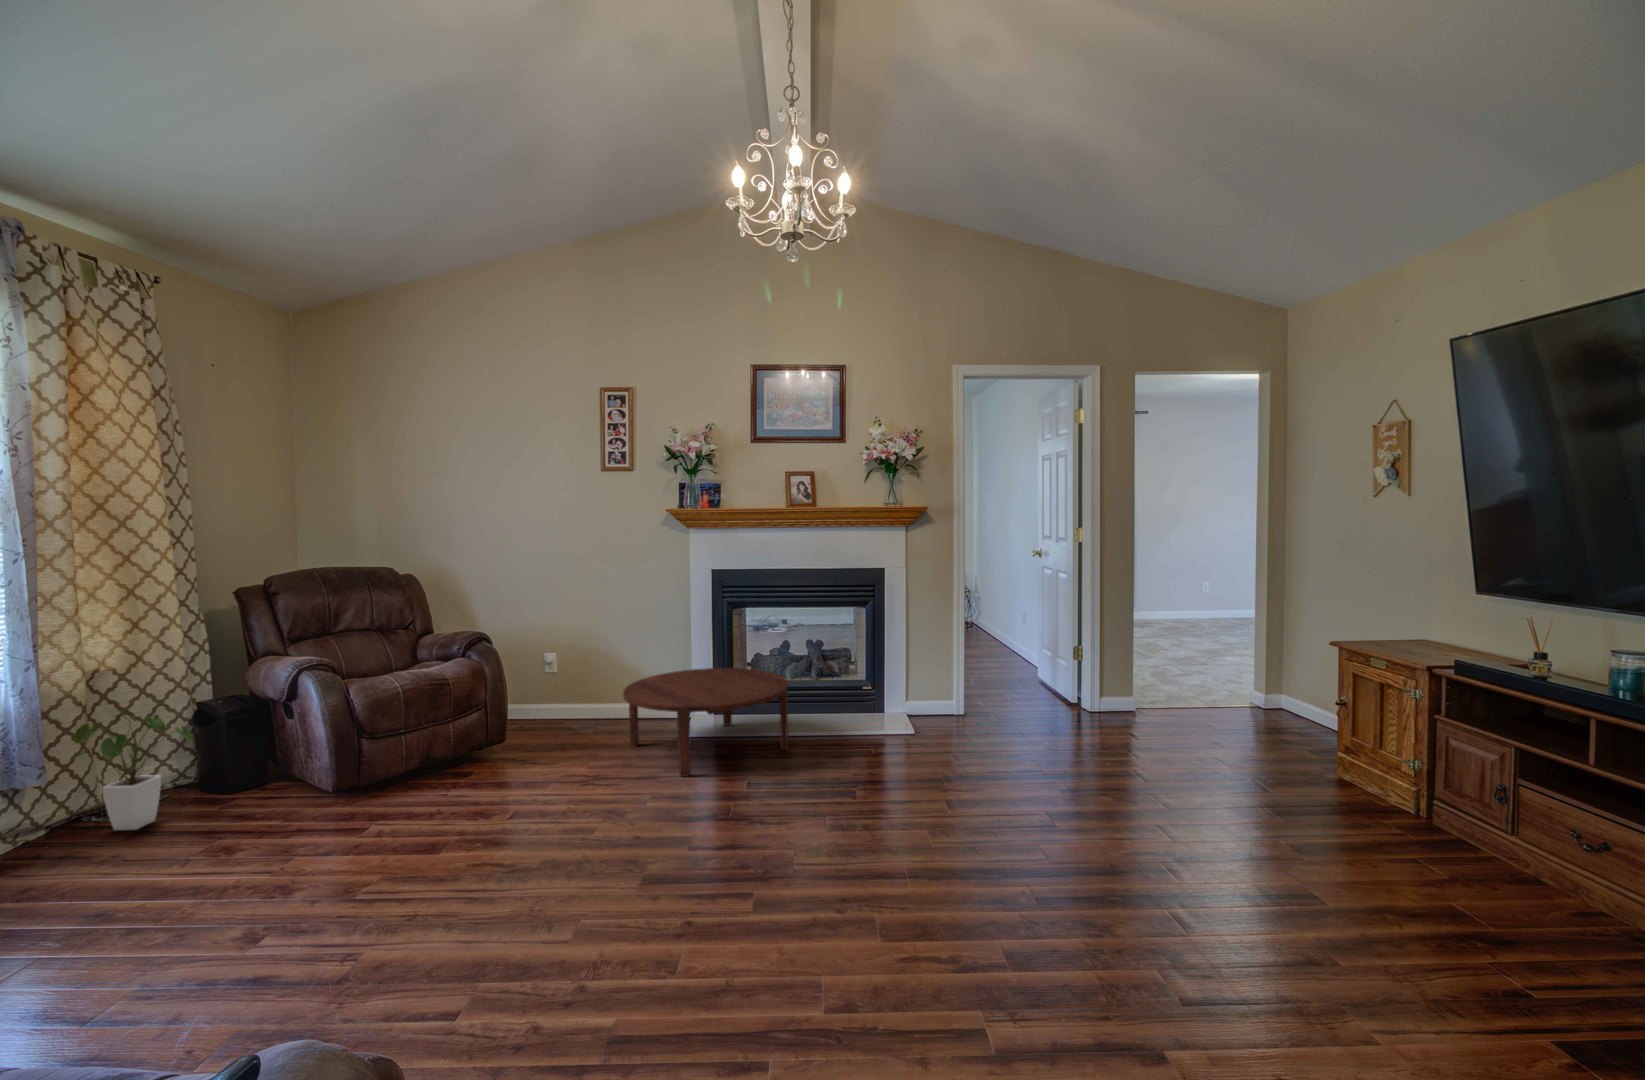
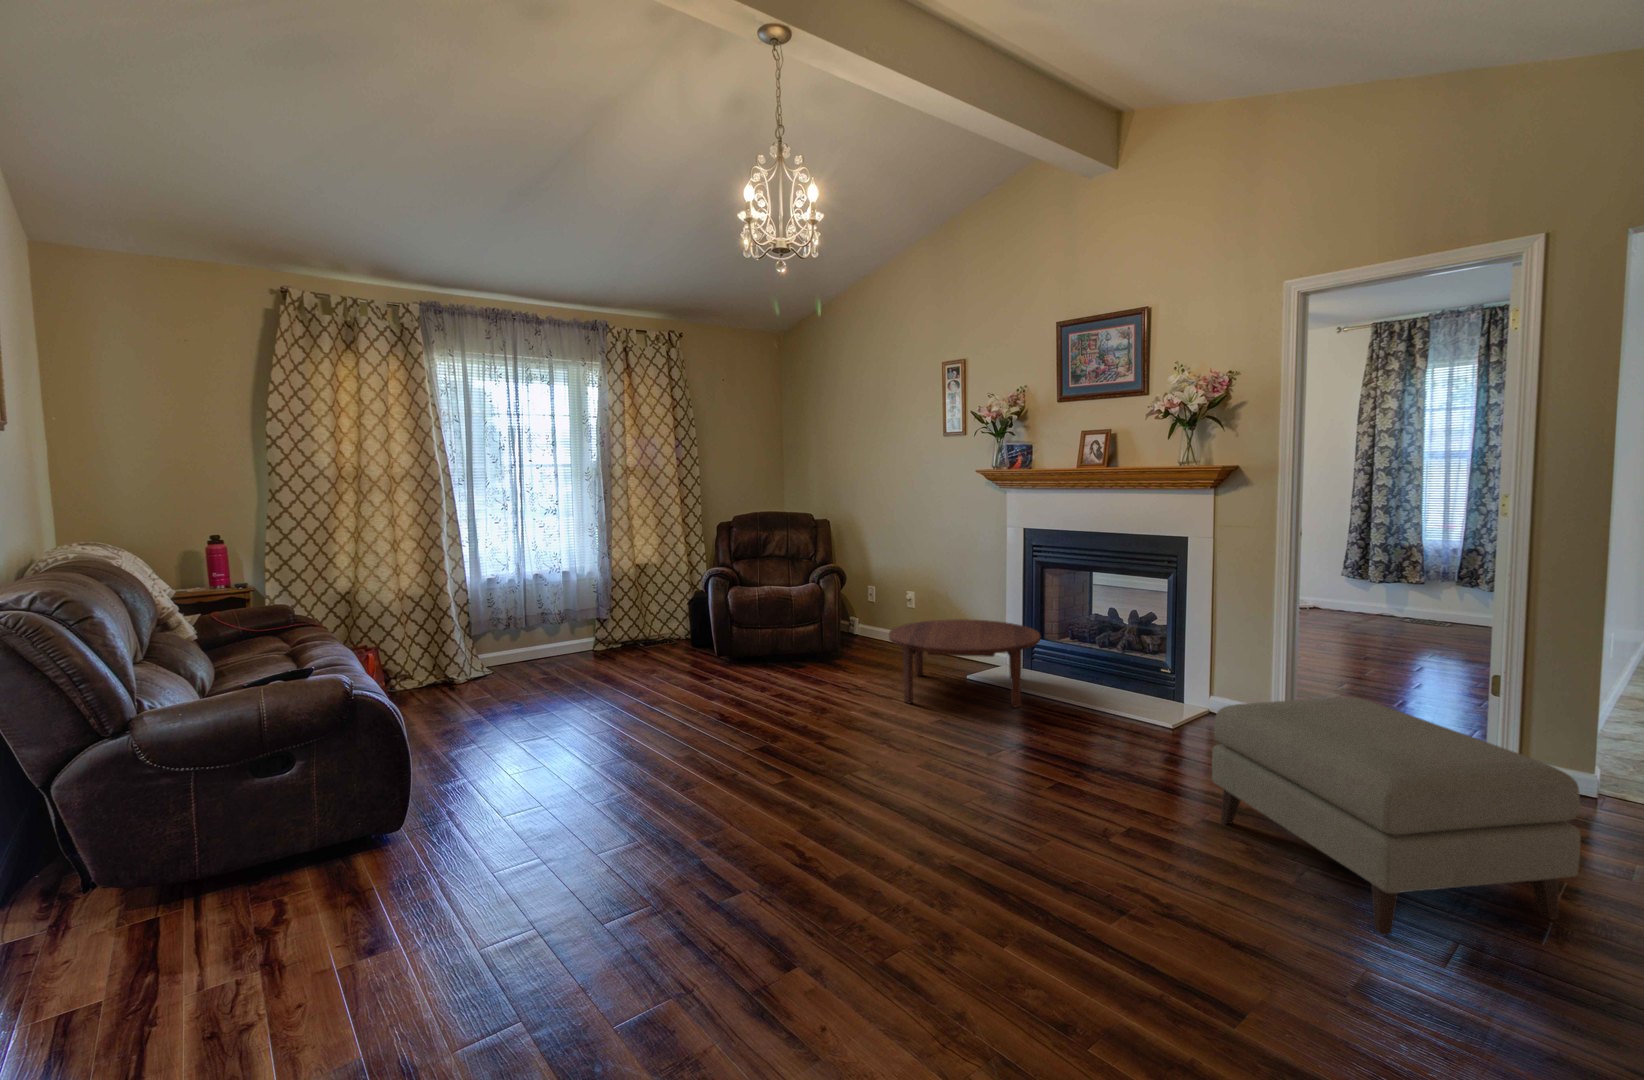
ottoman: none [1065,672,1272,823] -> present [1212,697,1581,935]
house plant: present [70,707,193,831] -> none [622,586,669,654]

